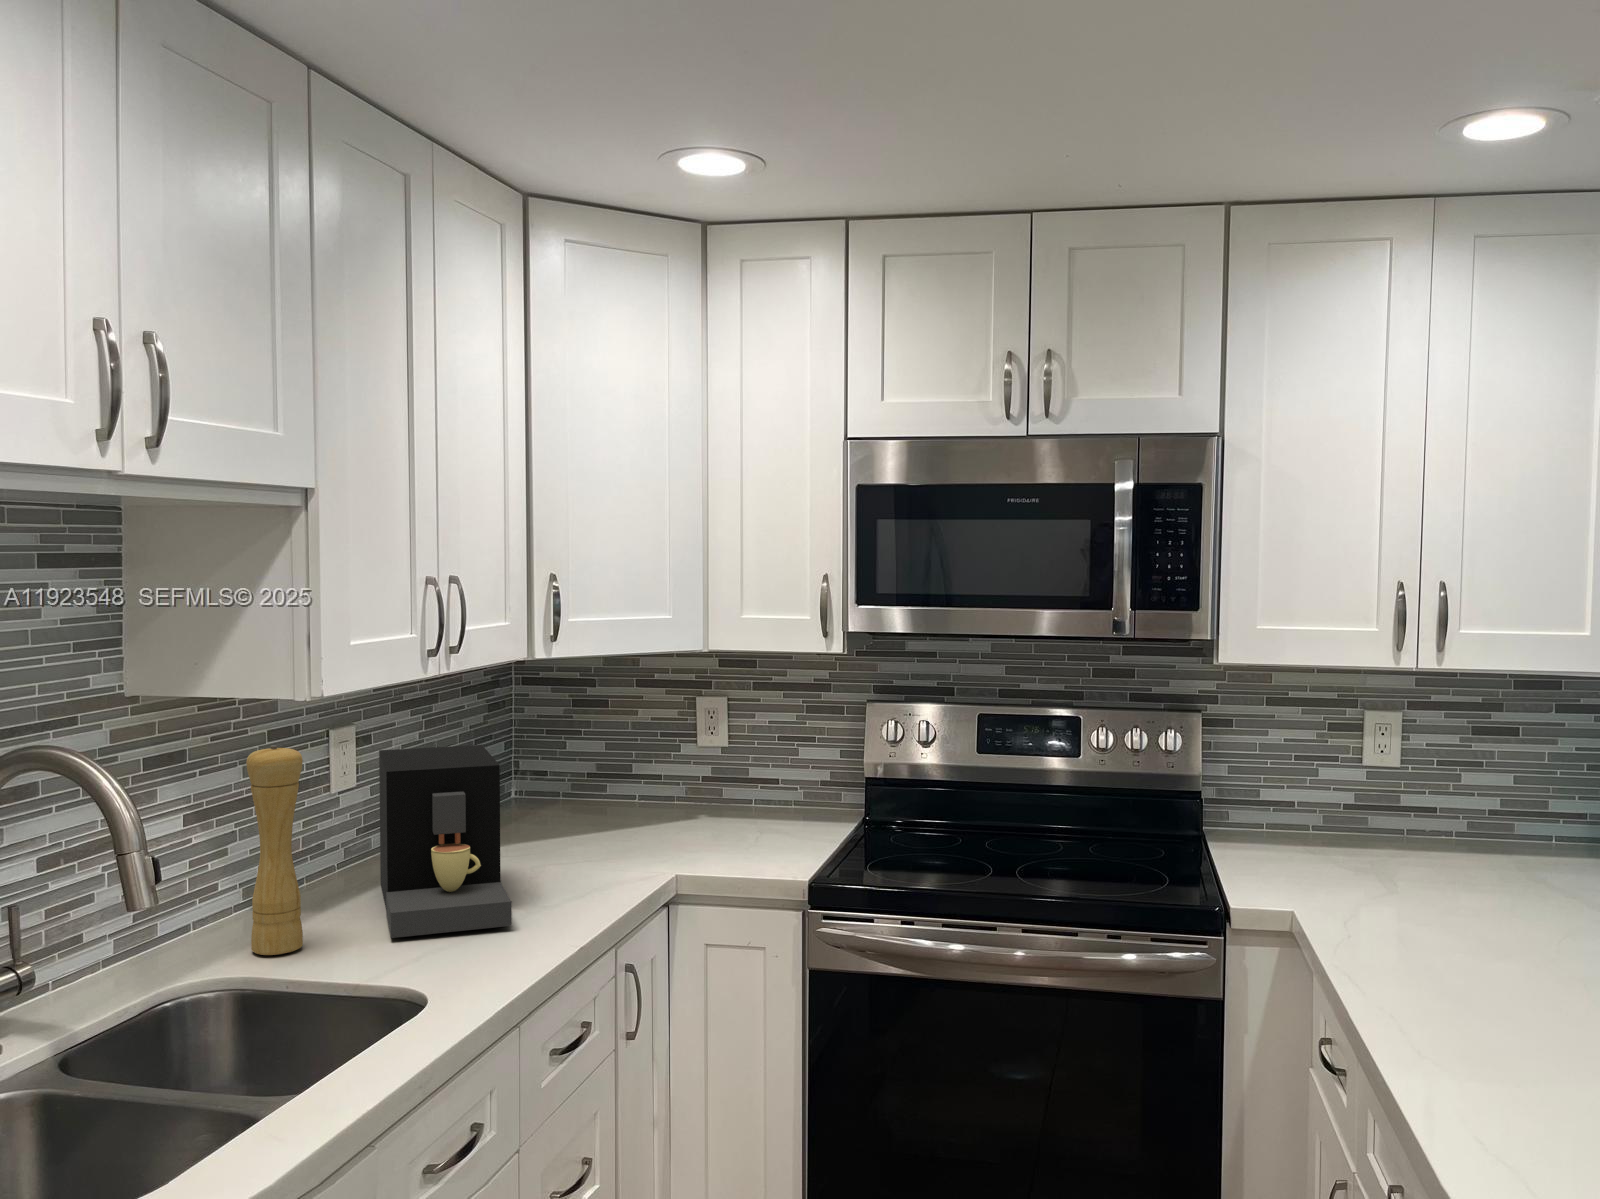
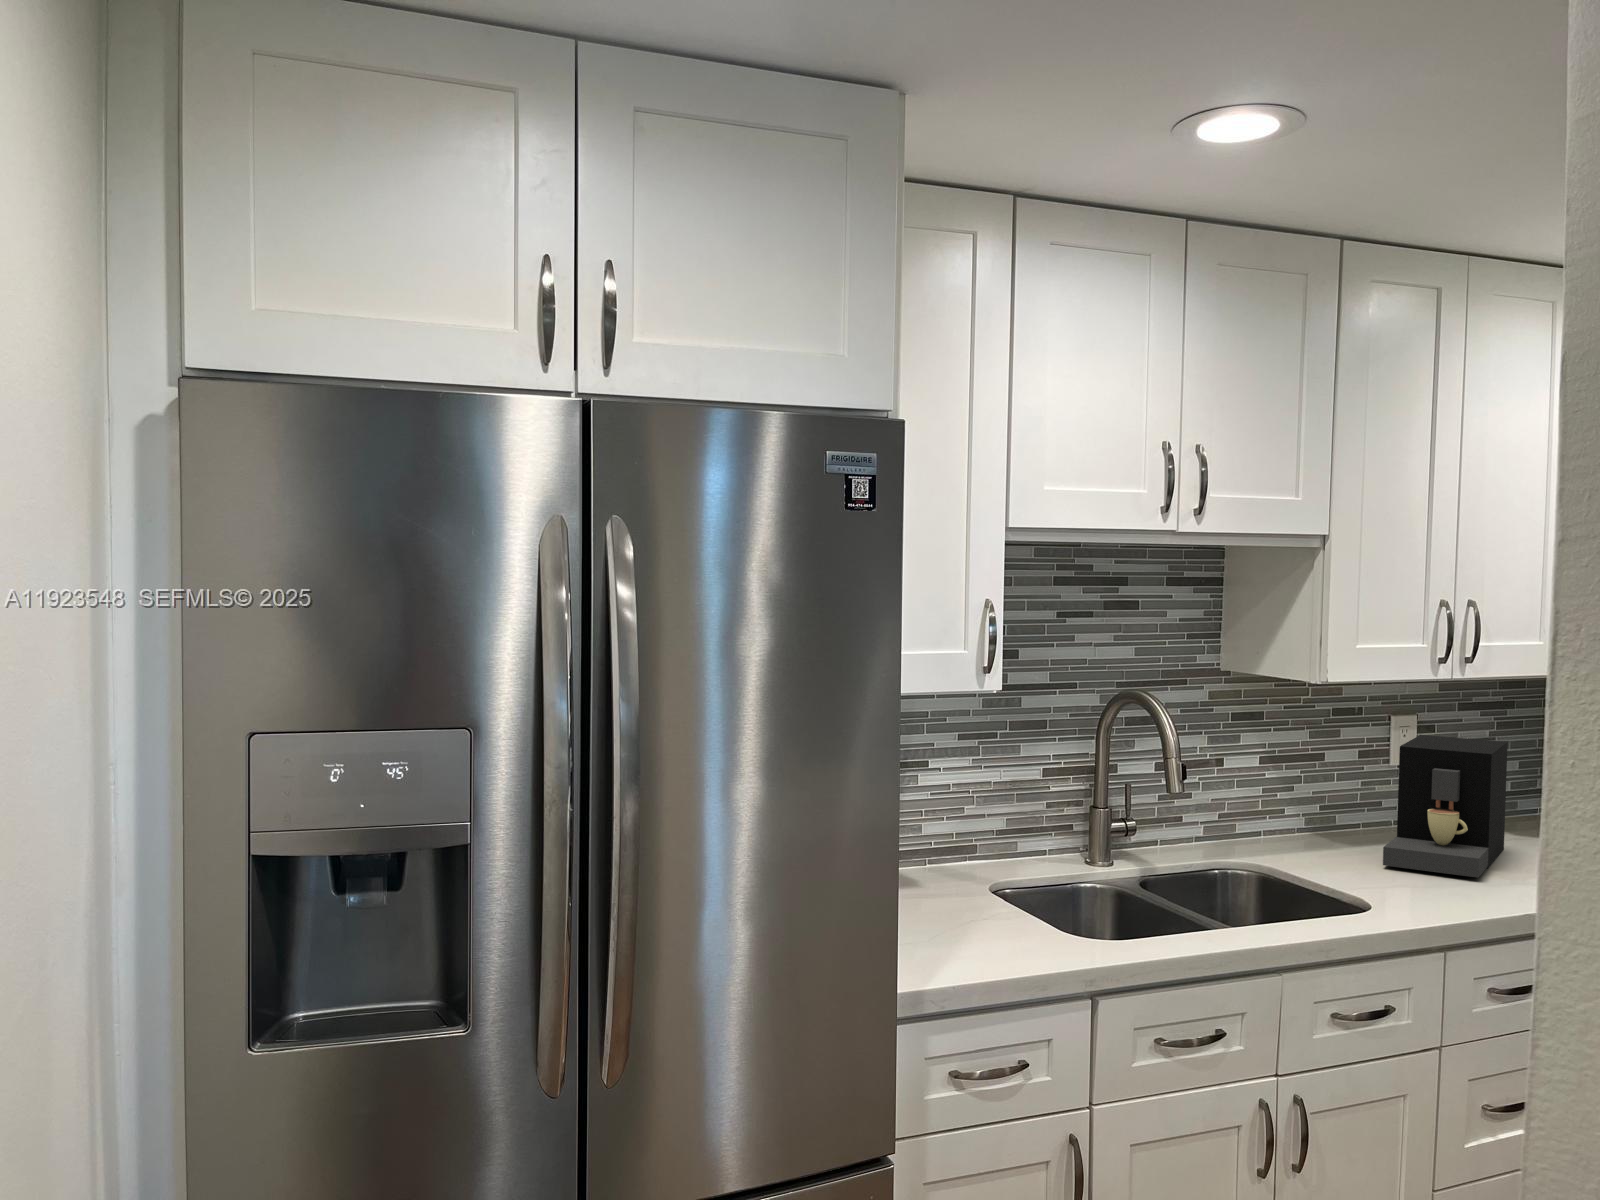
pepper mill: present [246,745,303,955] -> none [1288,714,1328,858]

